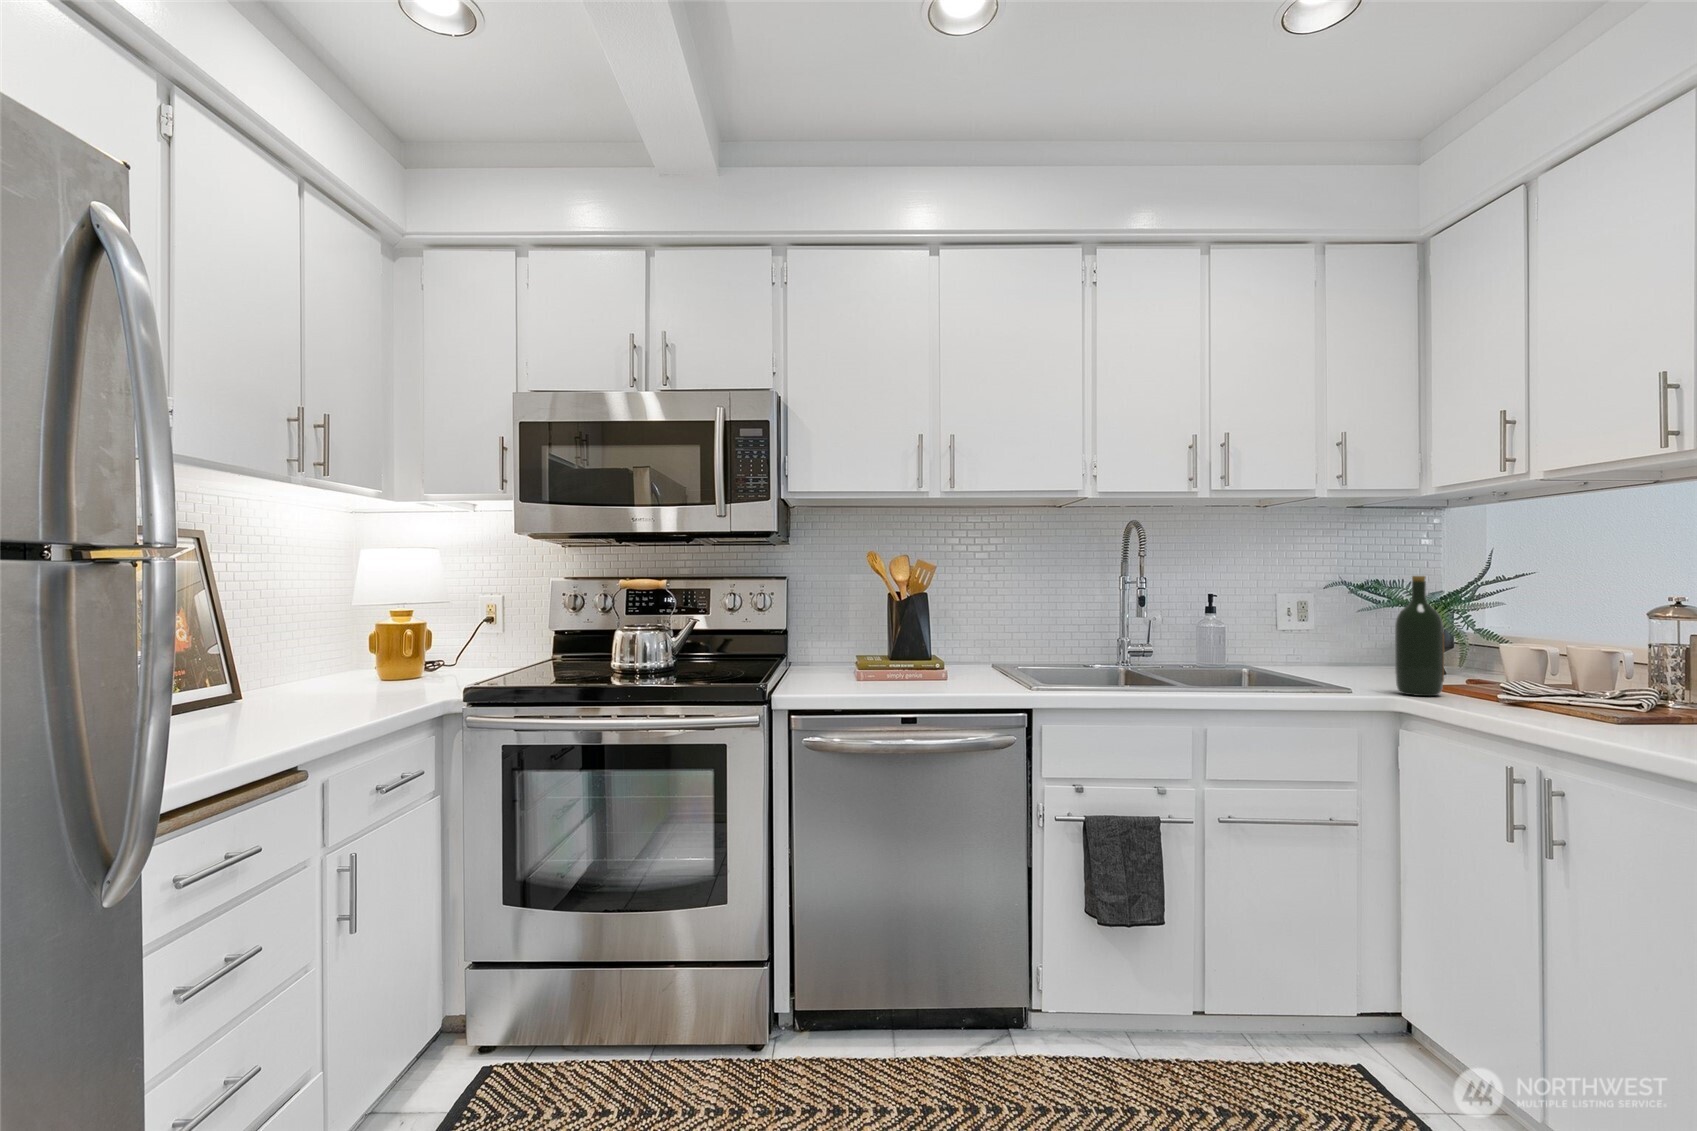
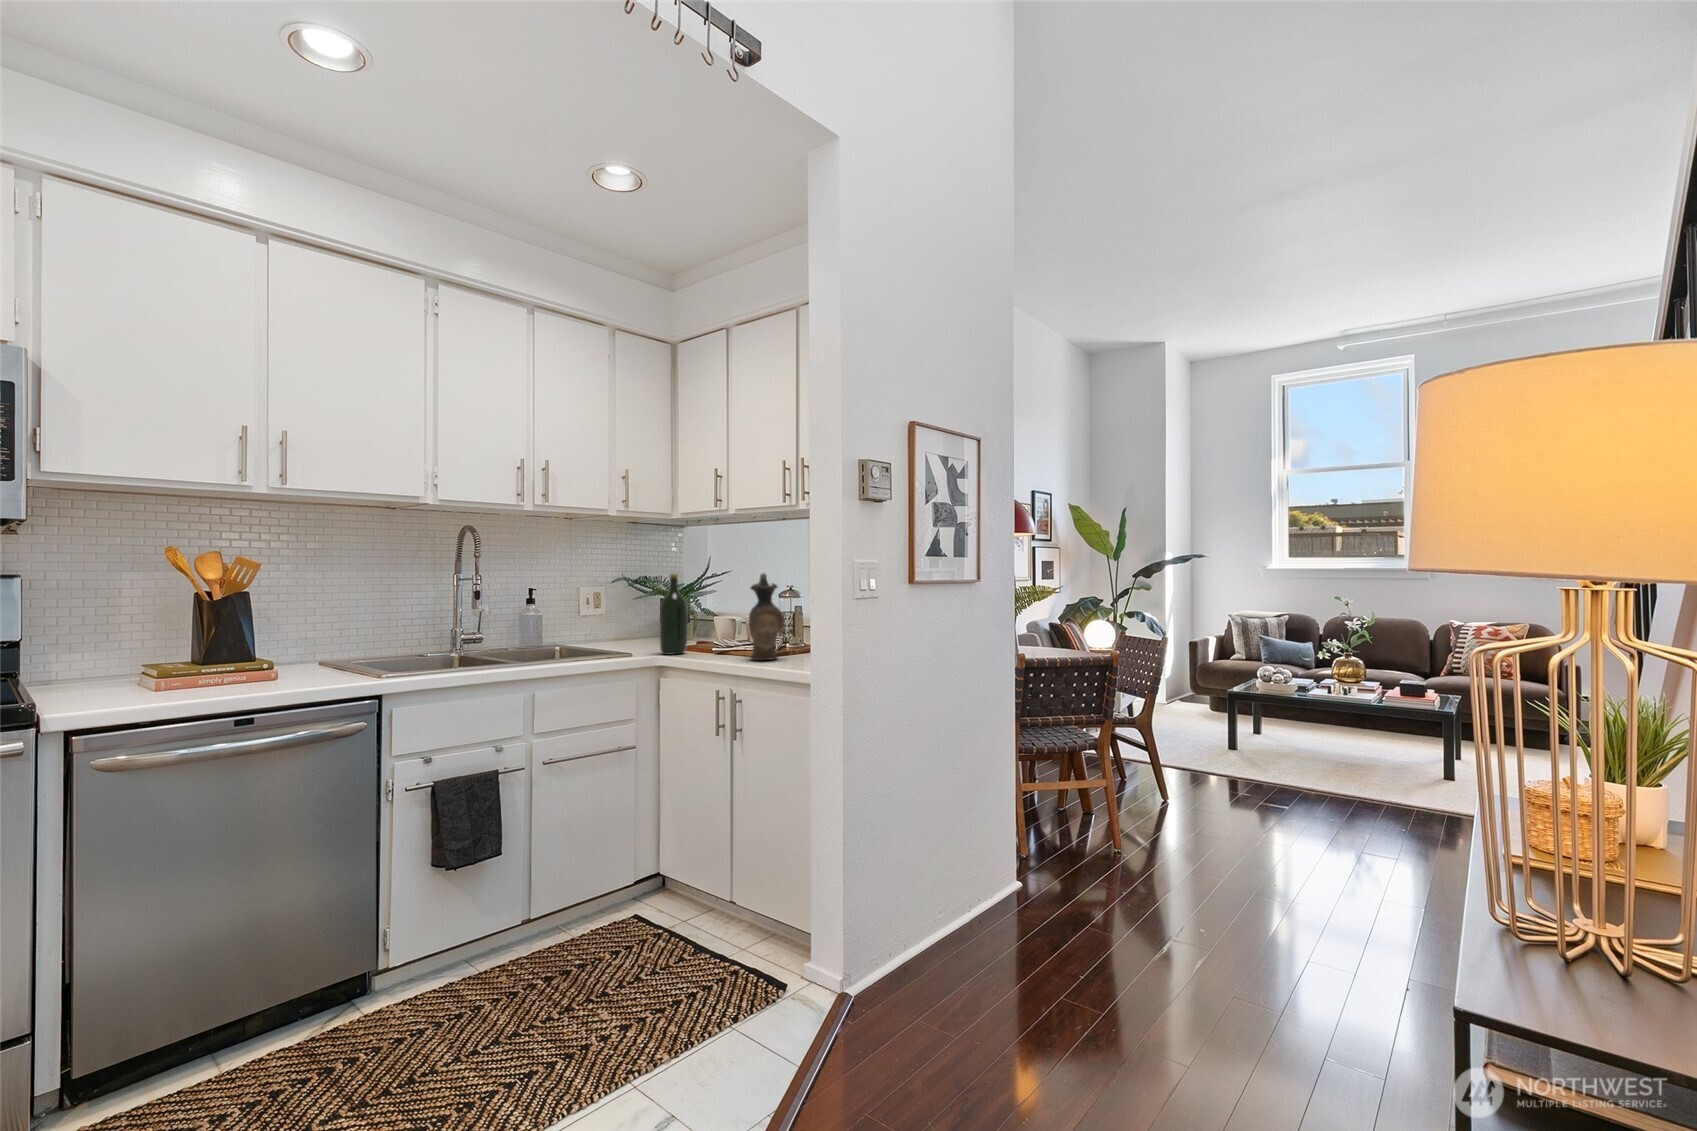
ceramic pitcher: none [1563,573,1645,724] -> present [748,573,784,660]

